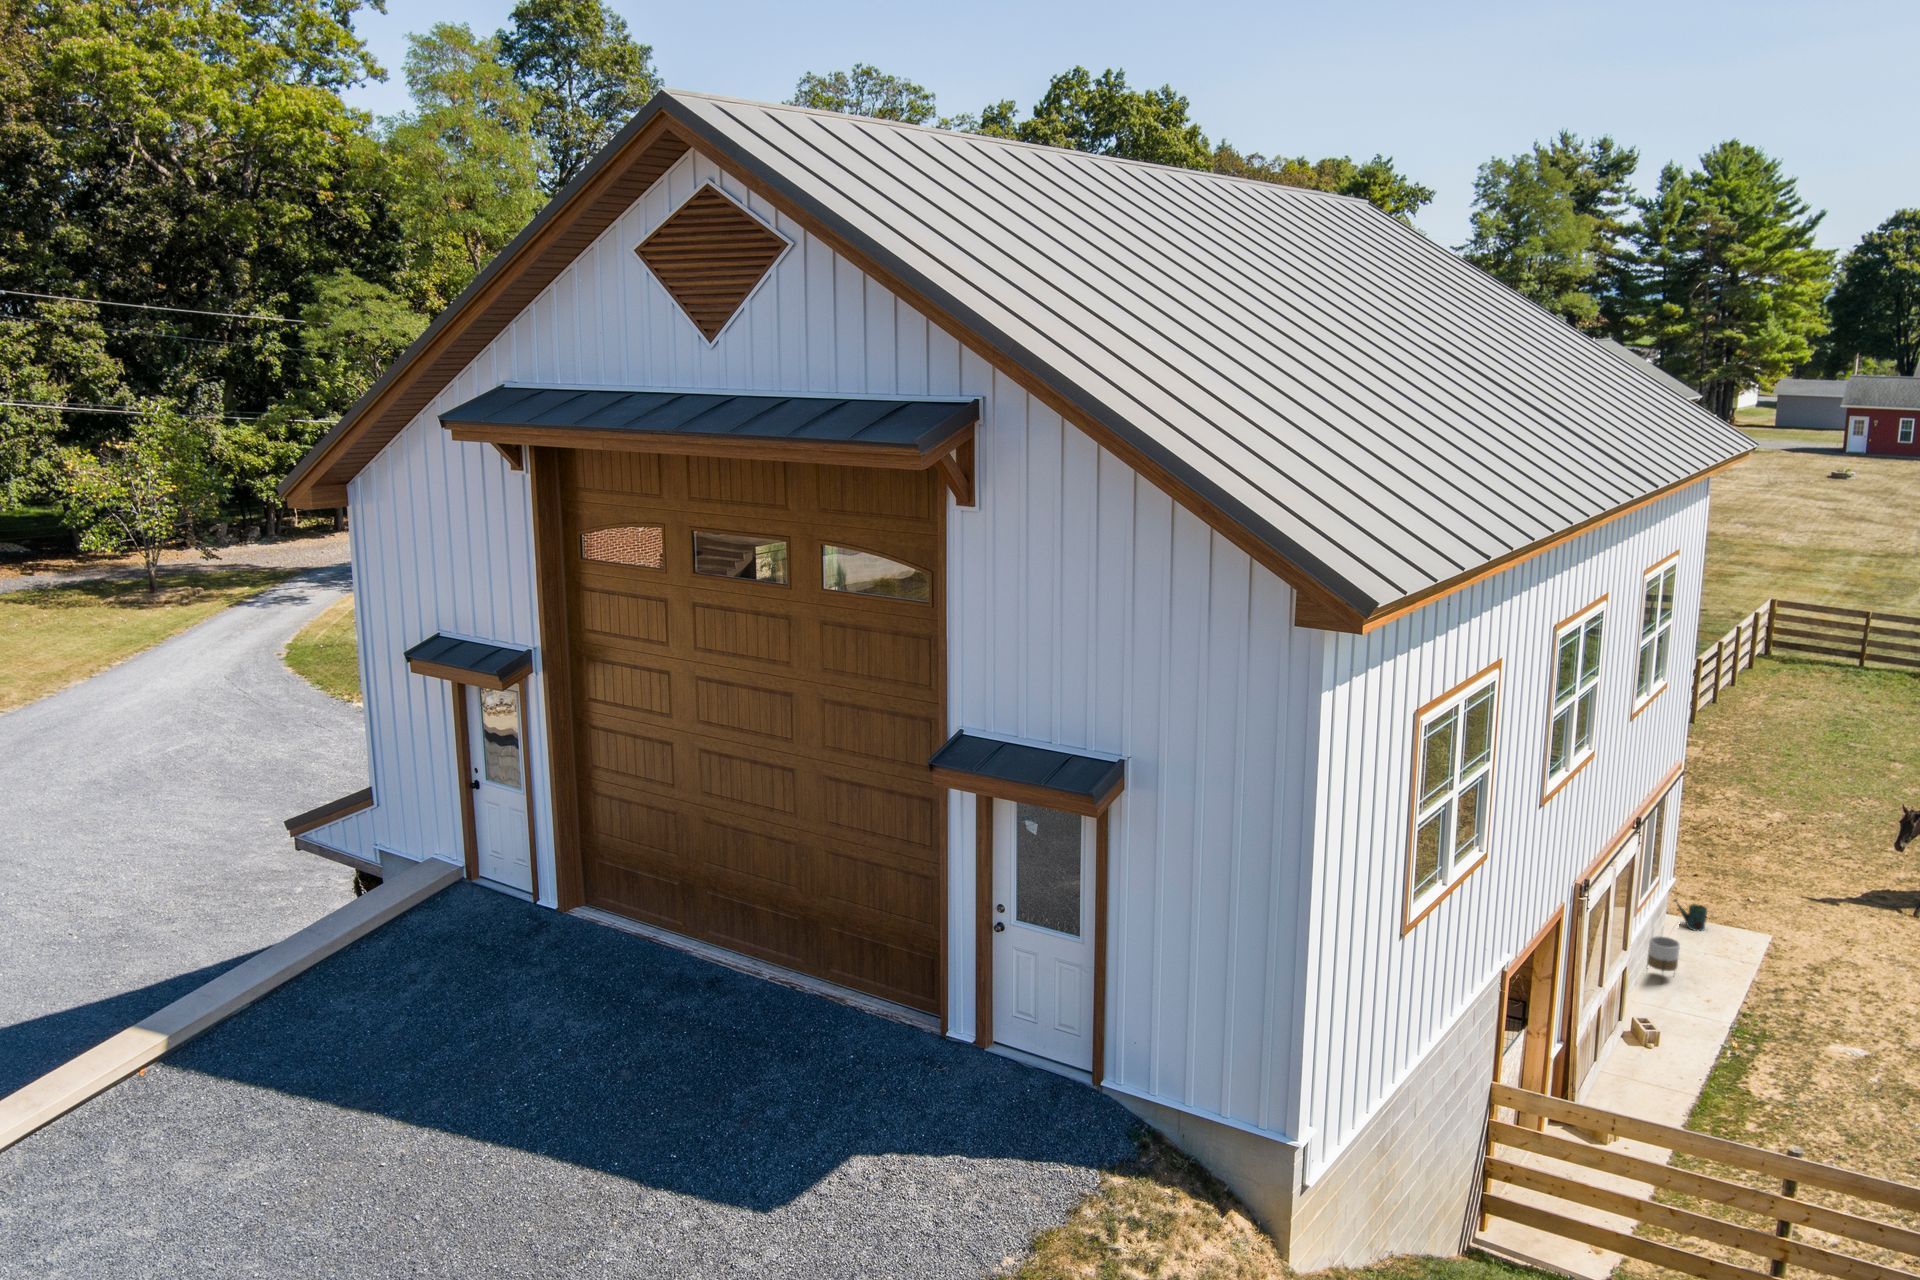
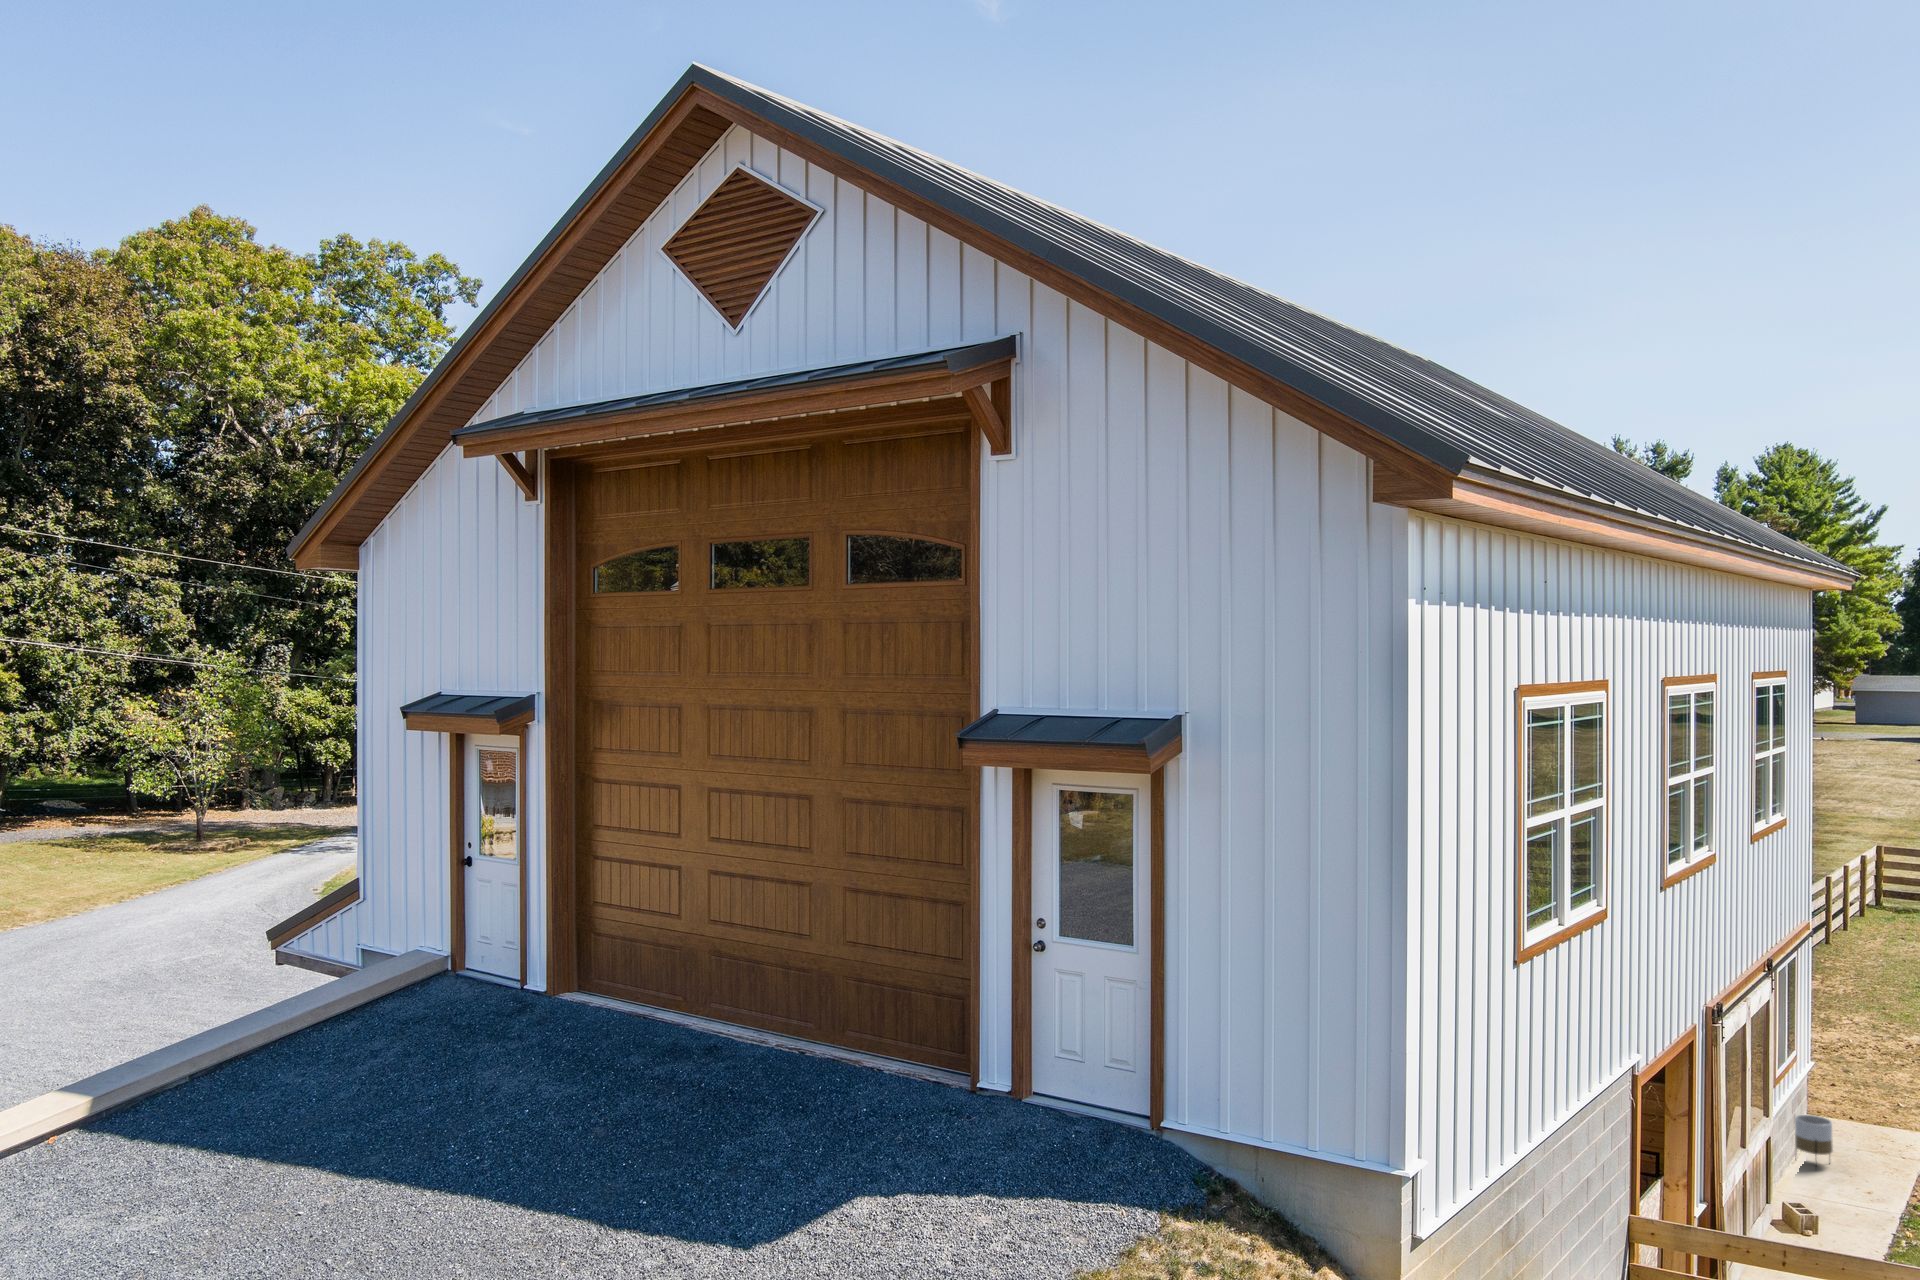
watering can: present [1674,899,1707,931] -> none [1813,1085,1864,1122]

